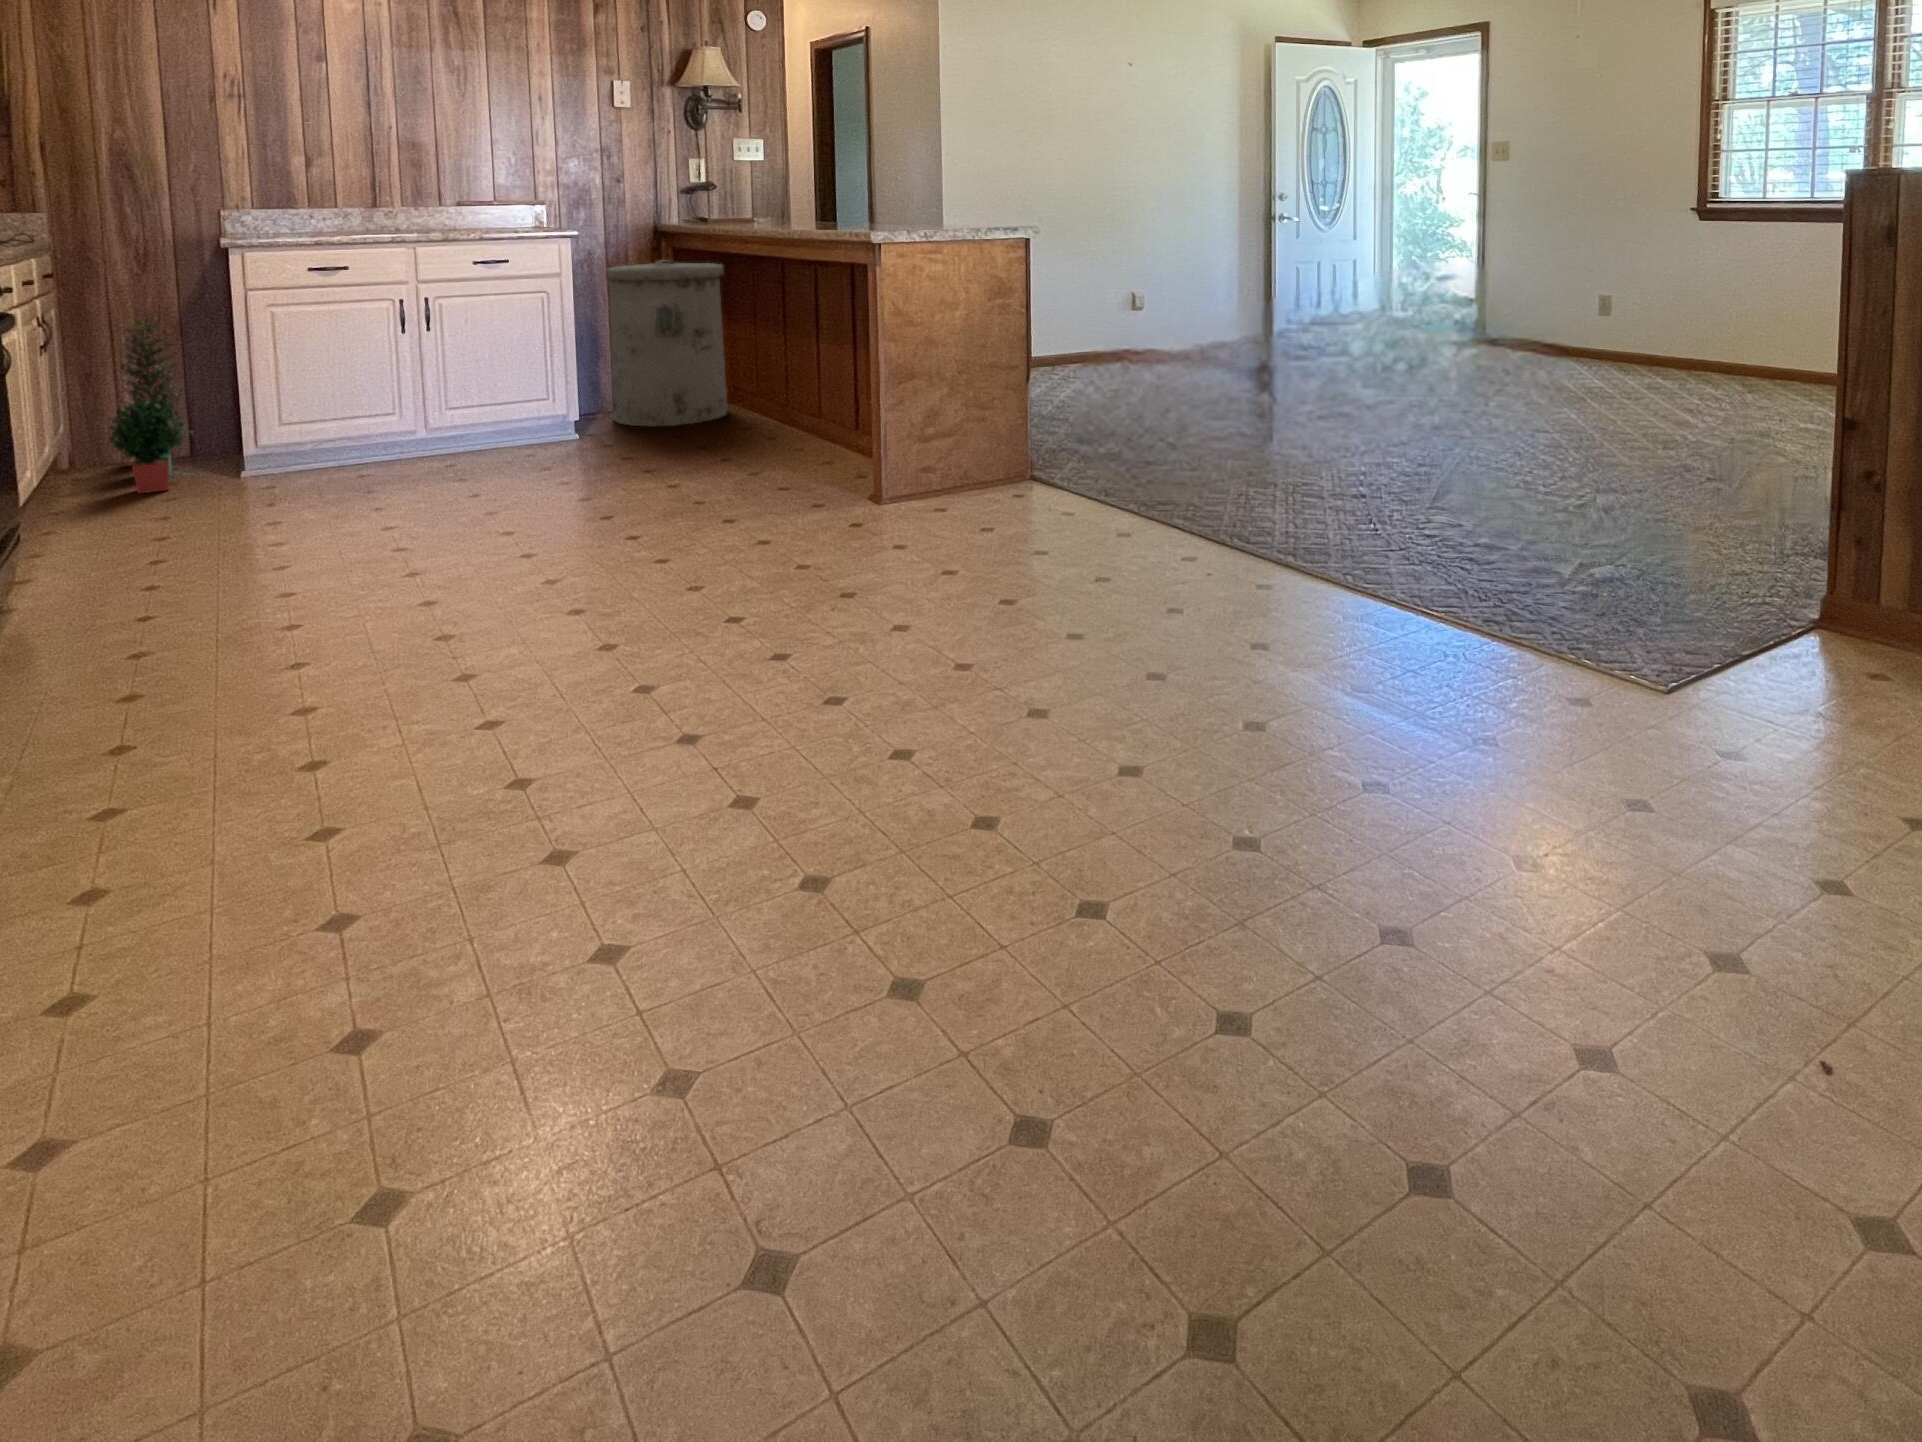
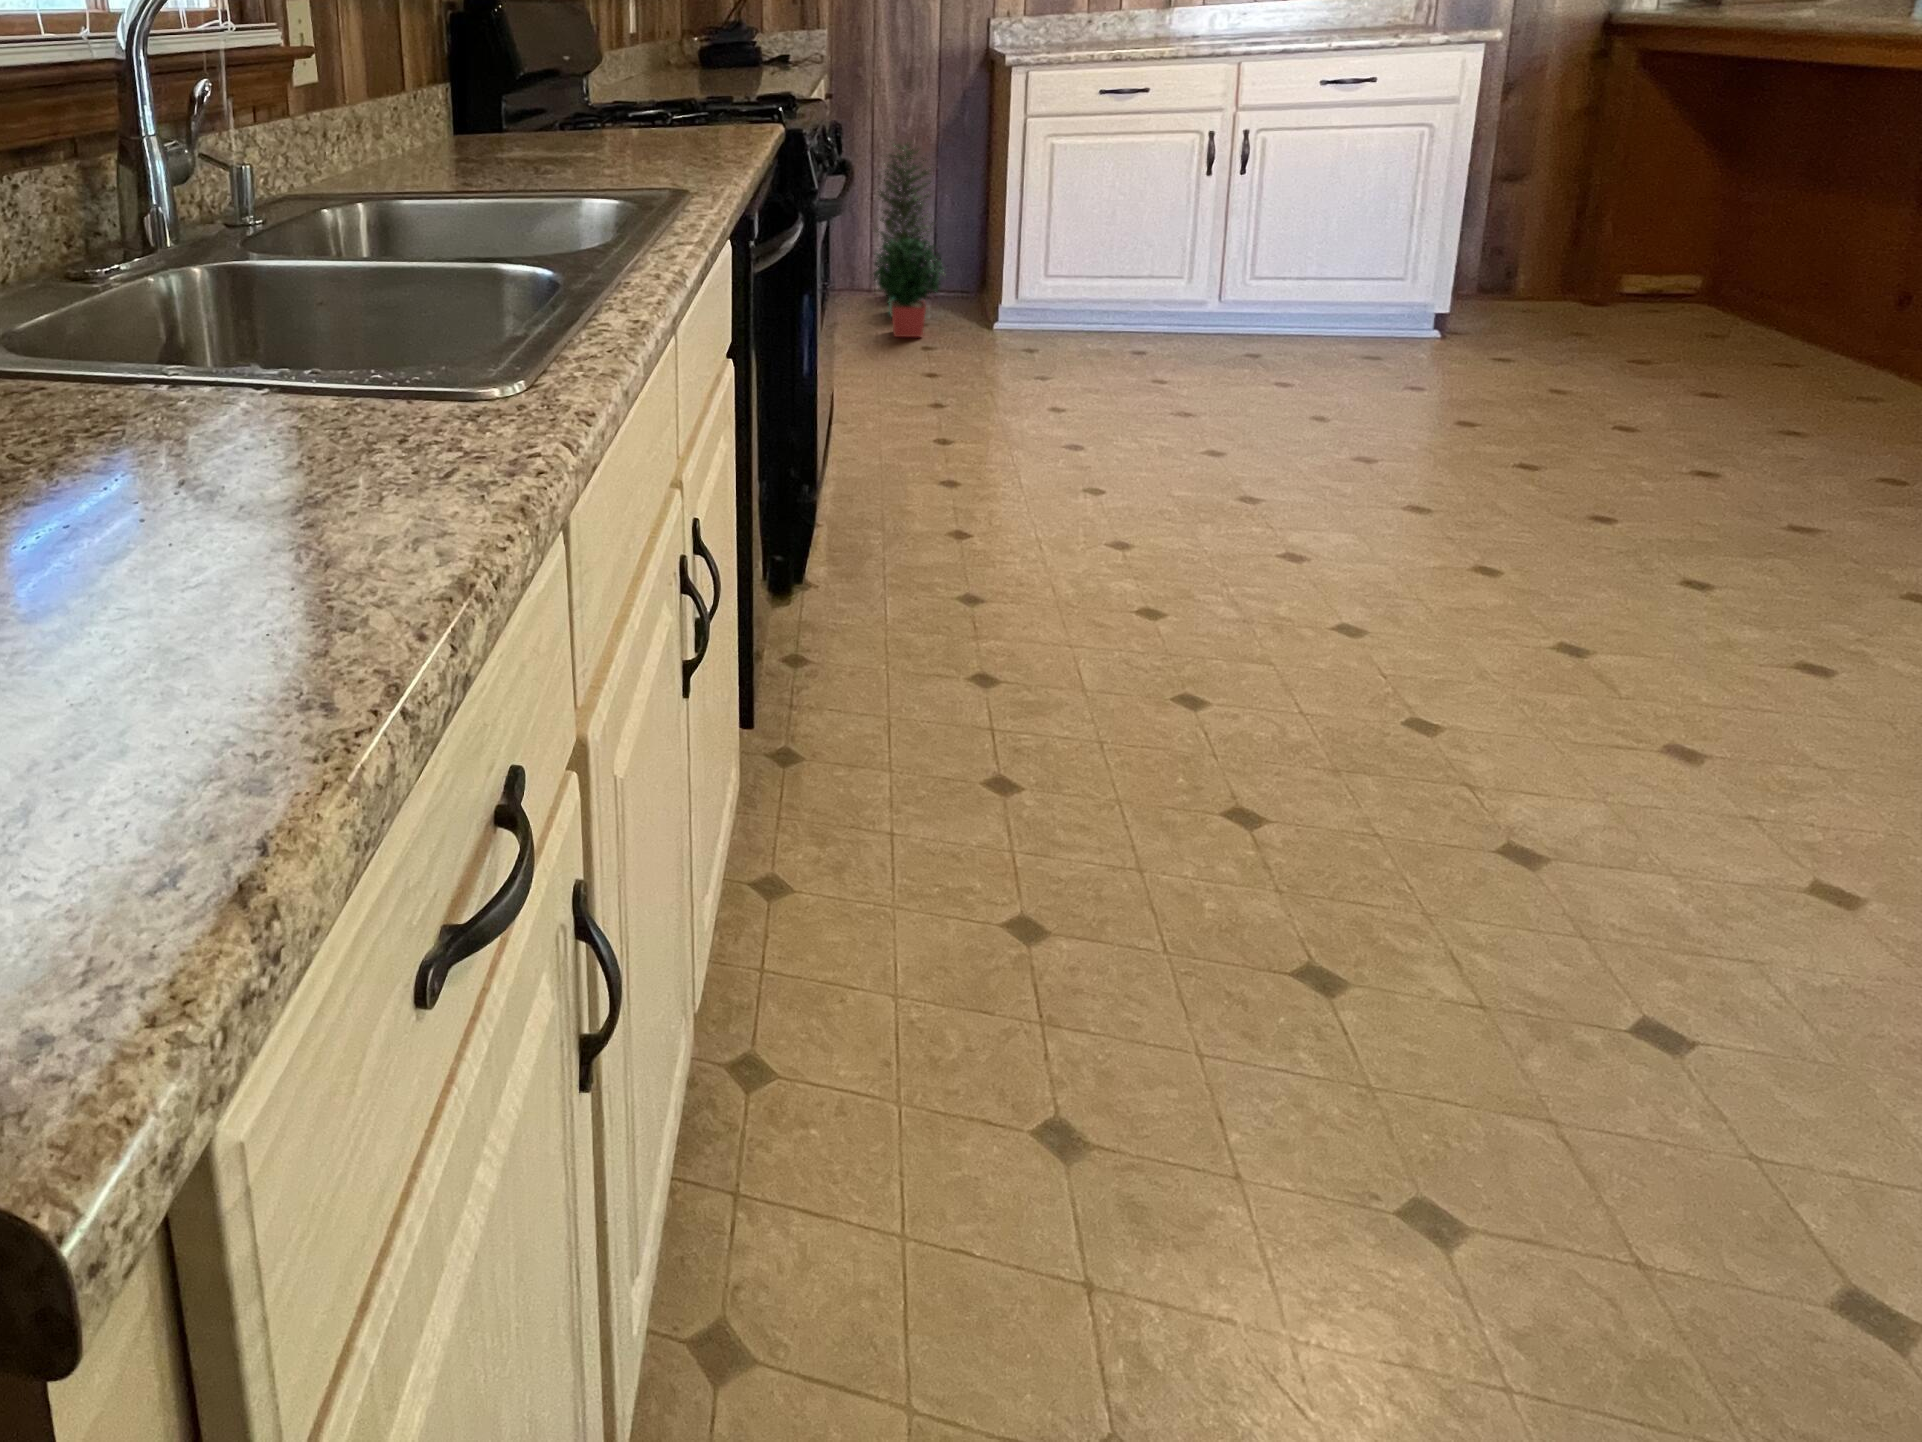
trash can: present [606,260,727,426] -> none [1489,74,1768,346]

